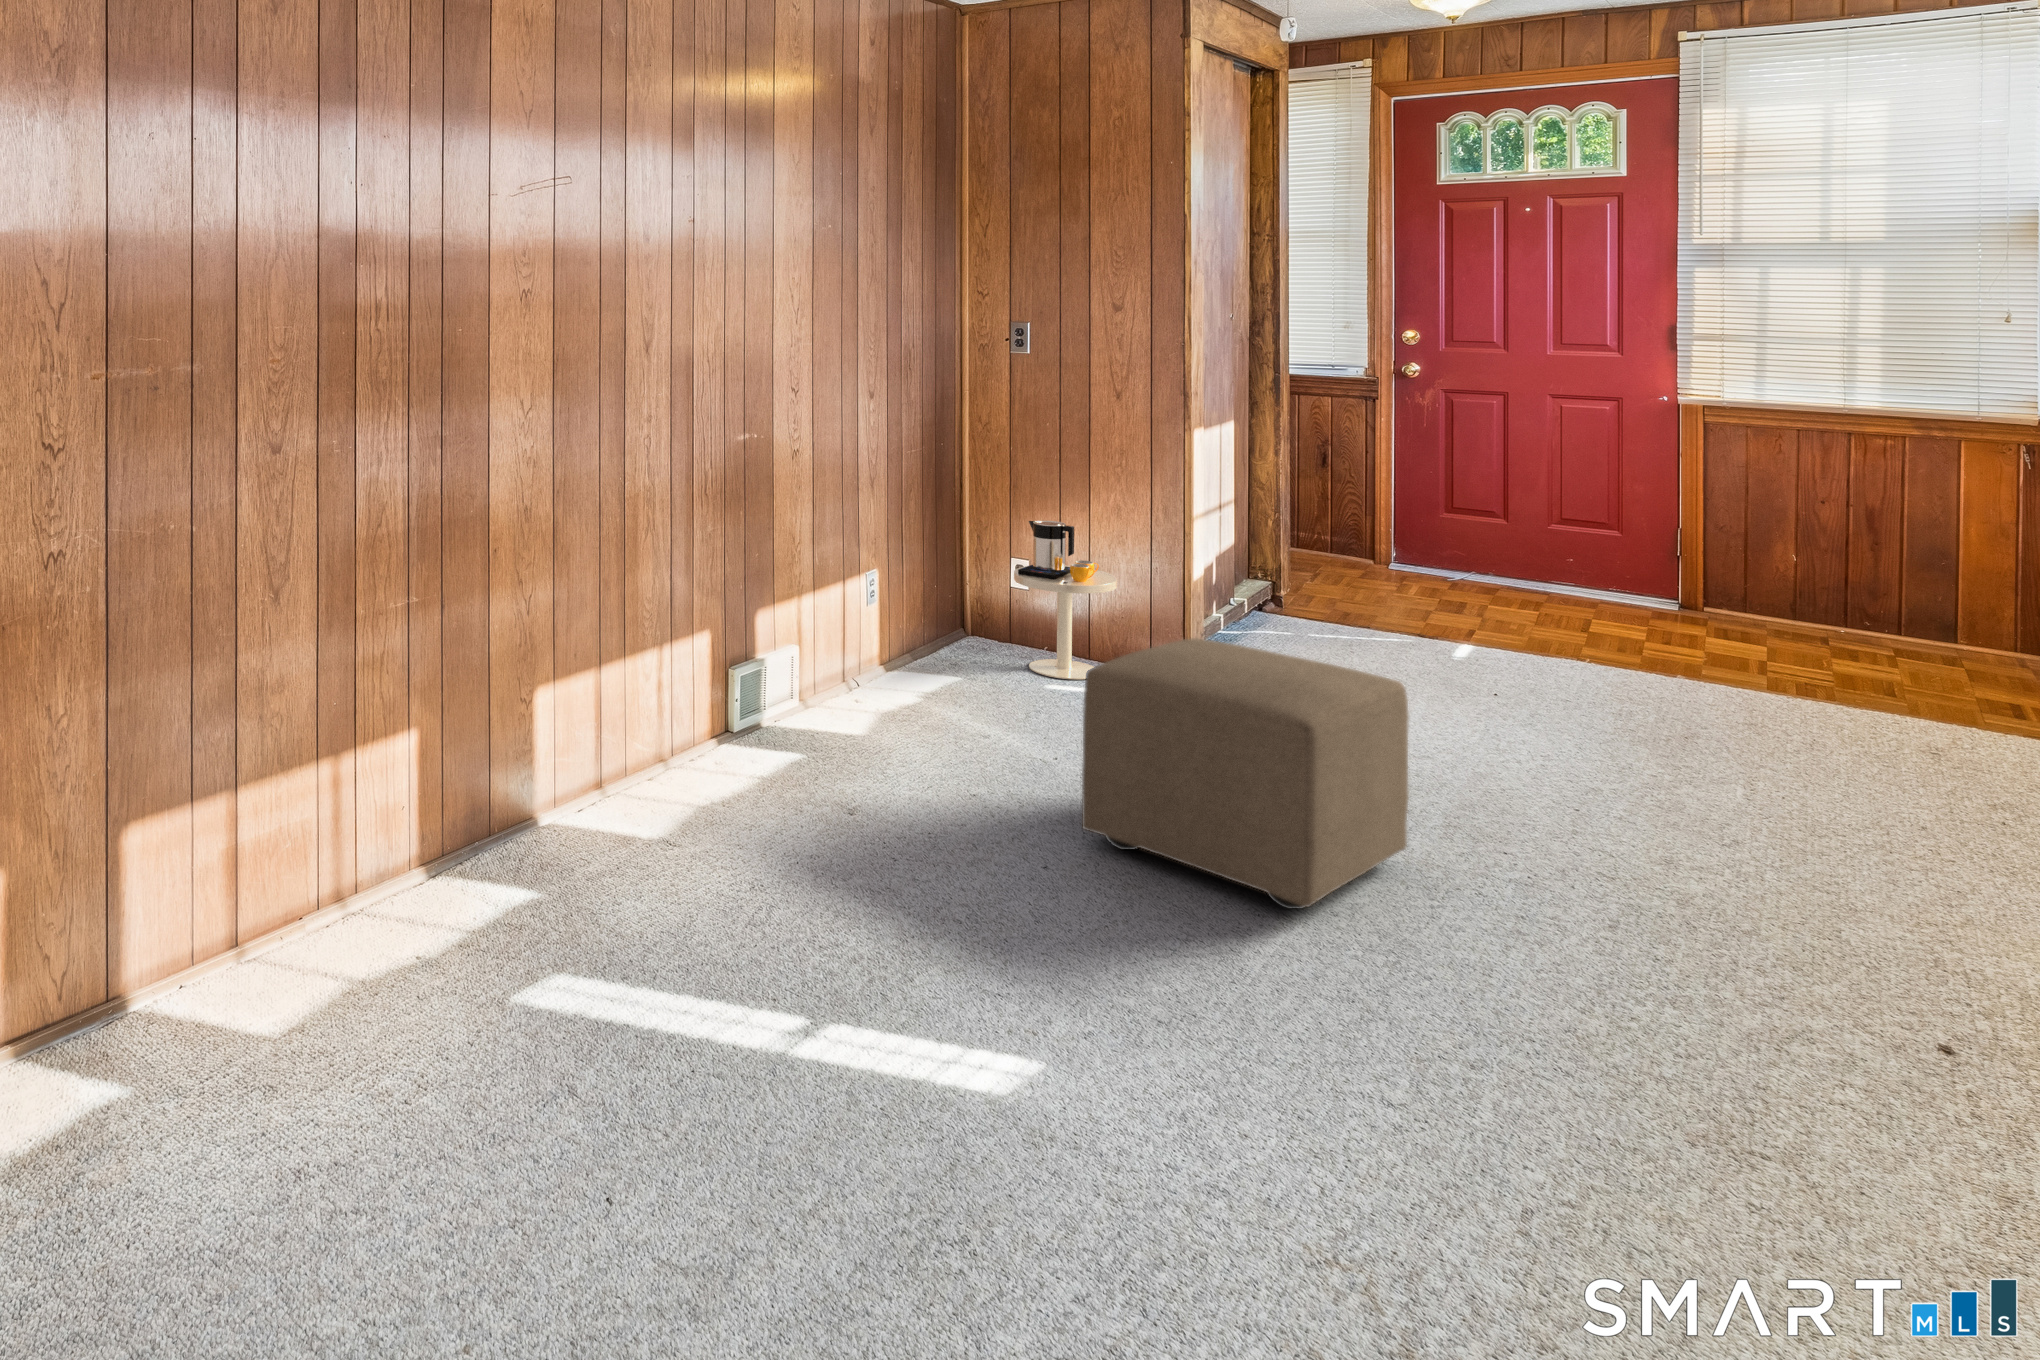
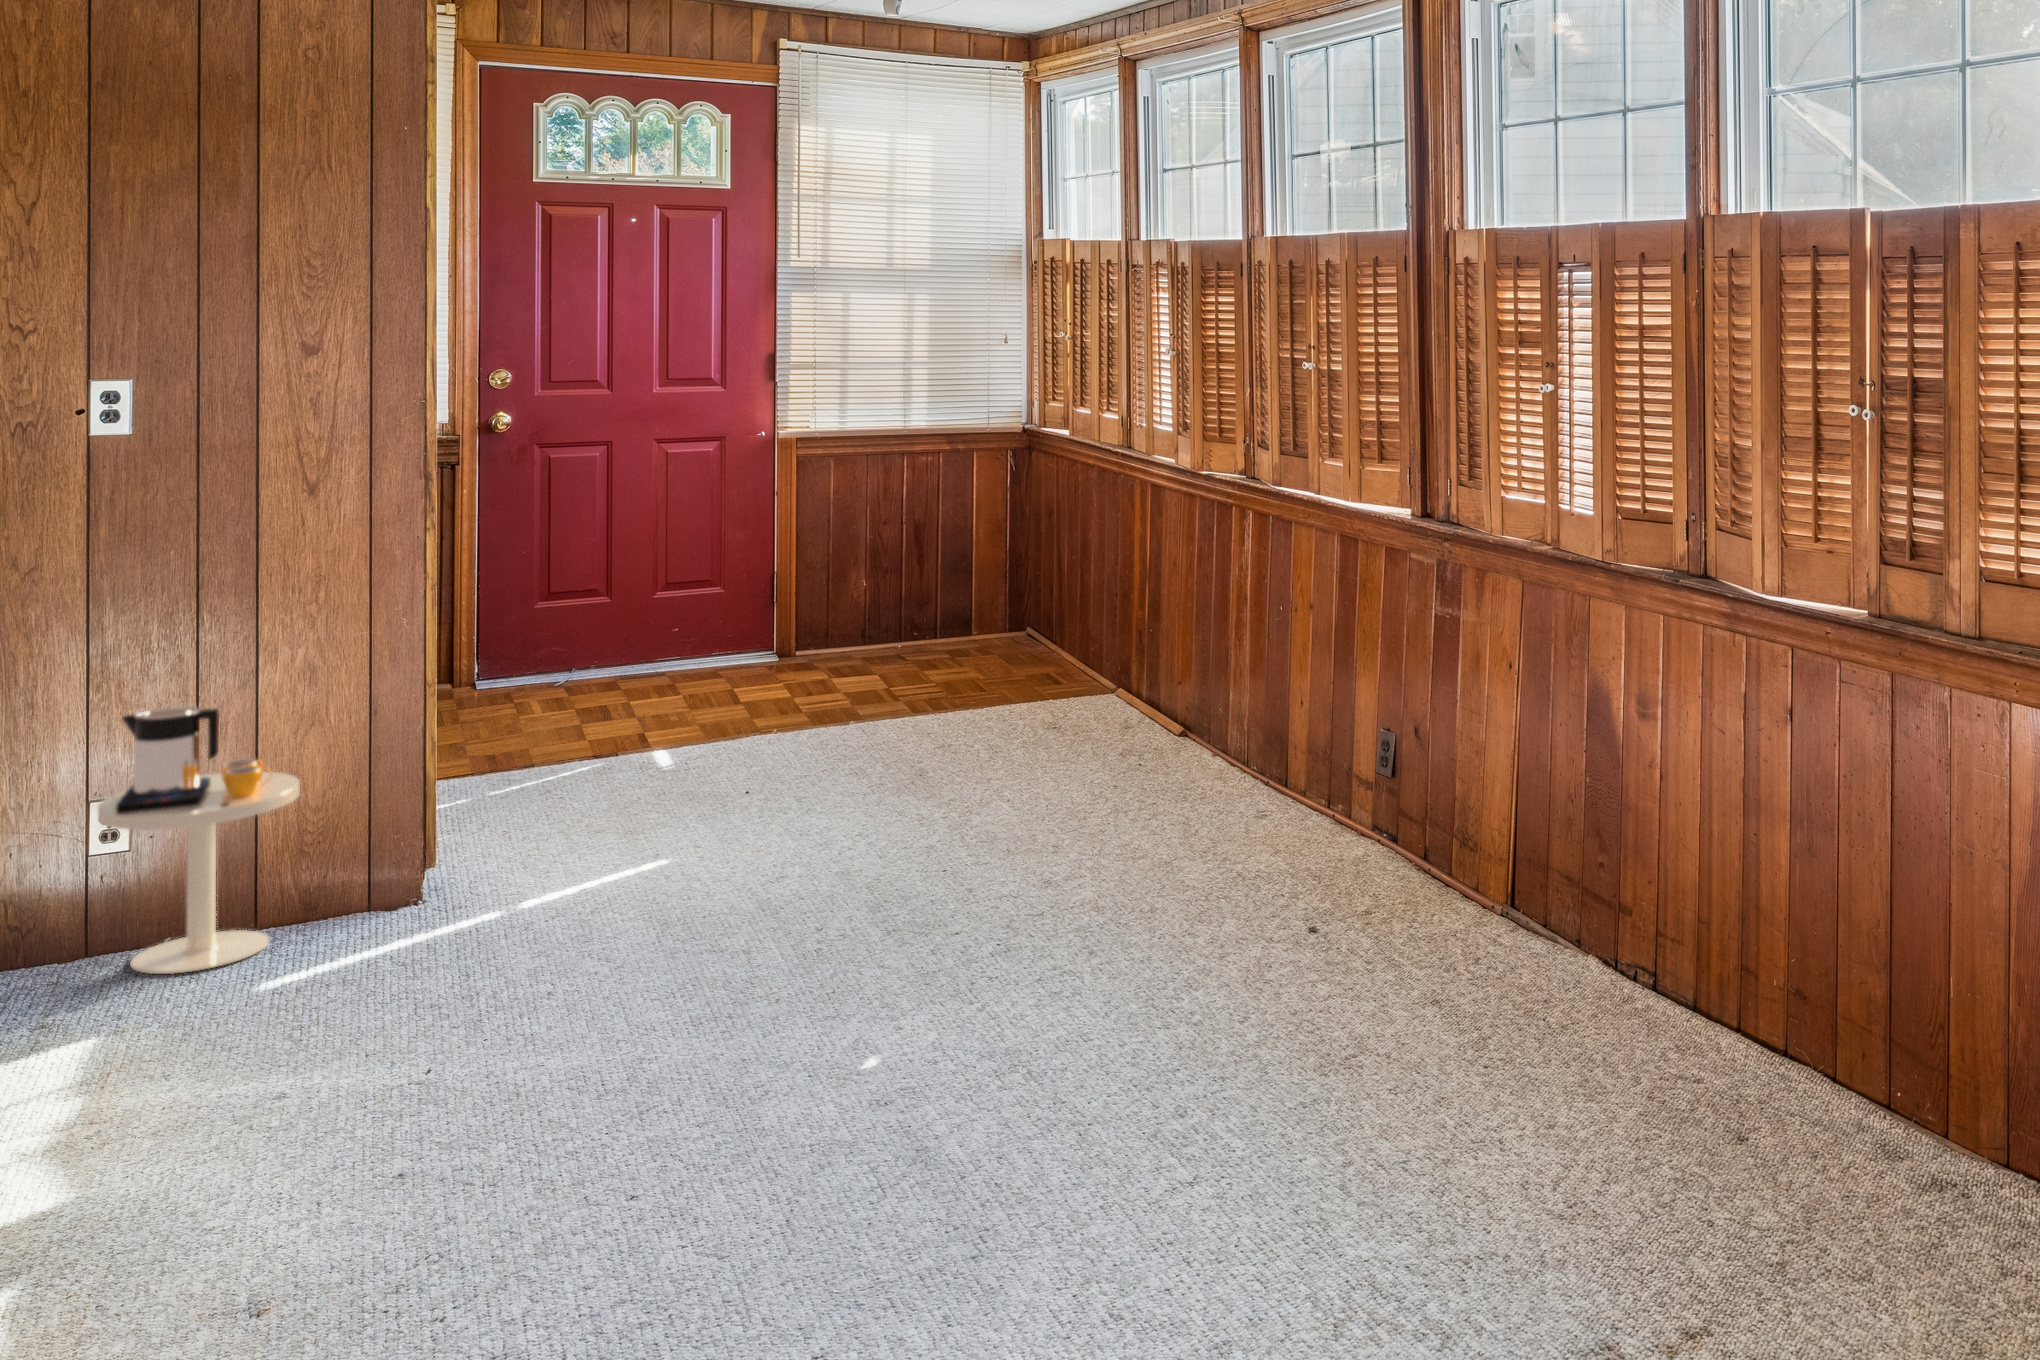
ottoman: present [1082,638,1409,909] -> none [564,795,914,1157]

